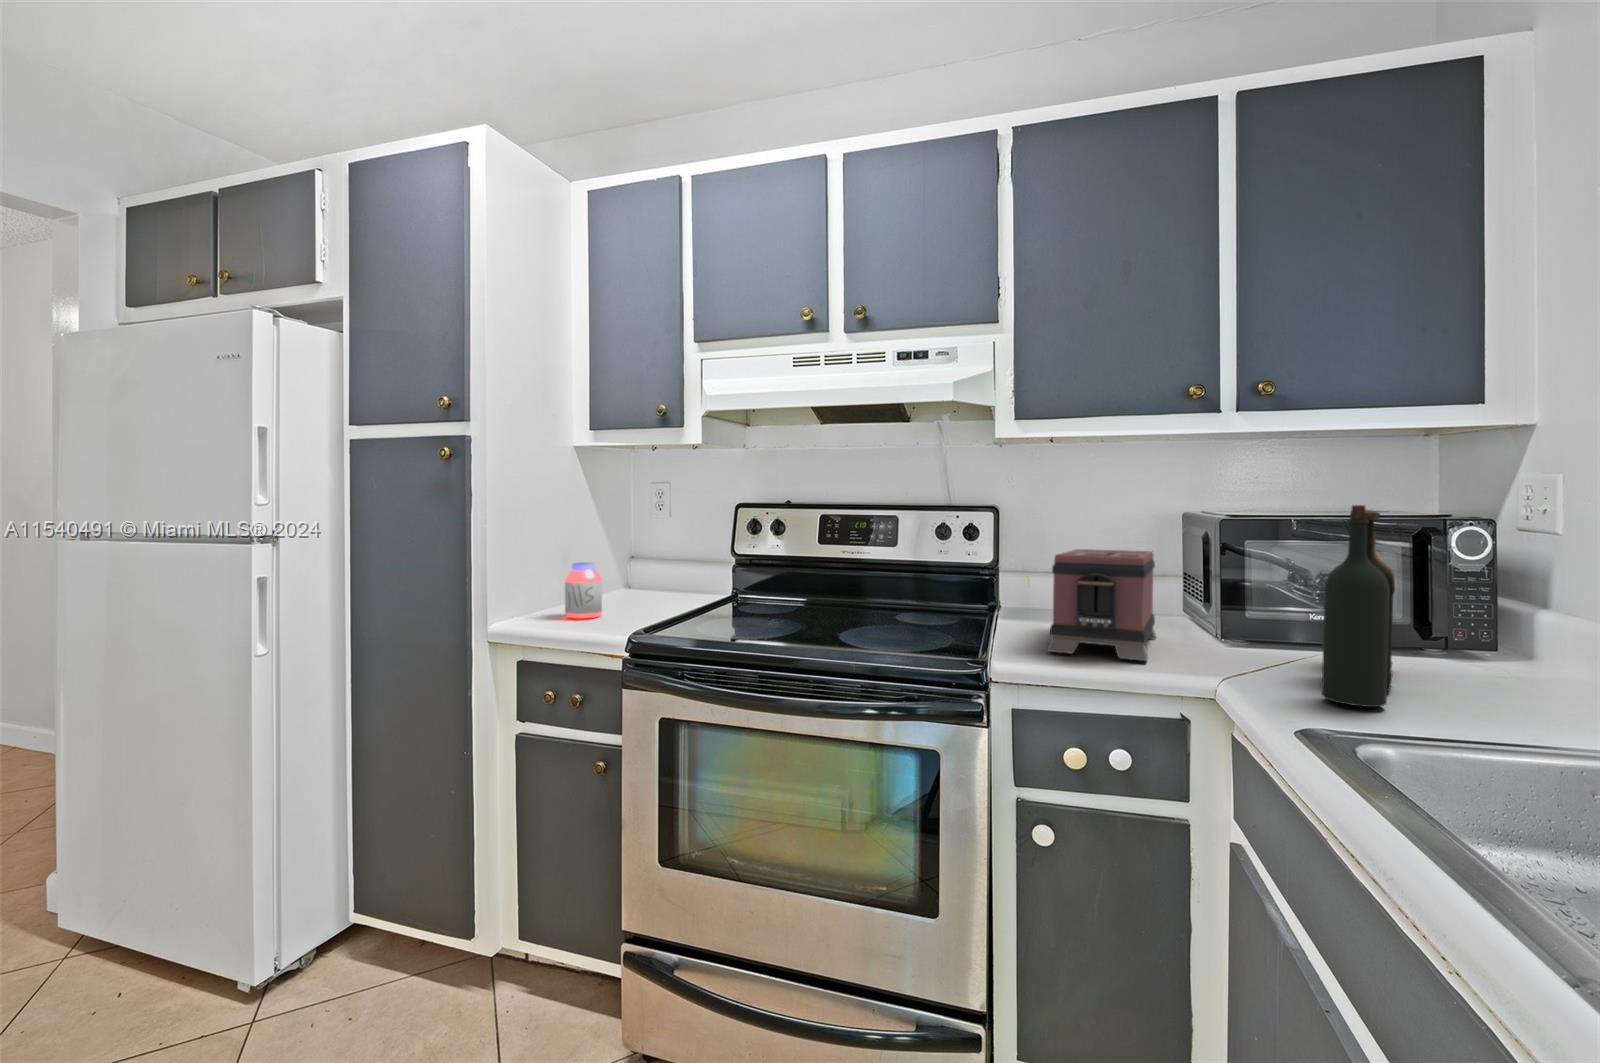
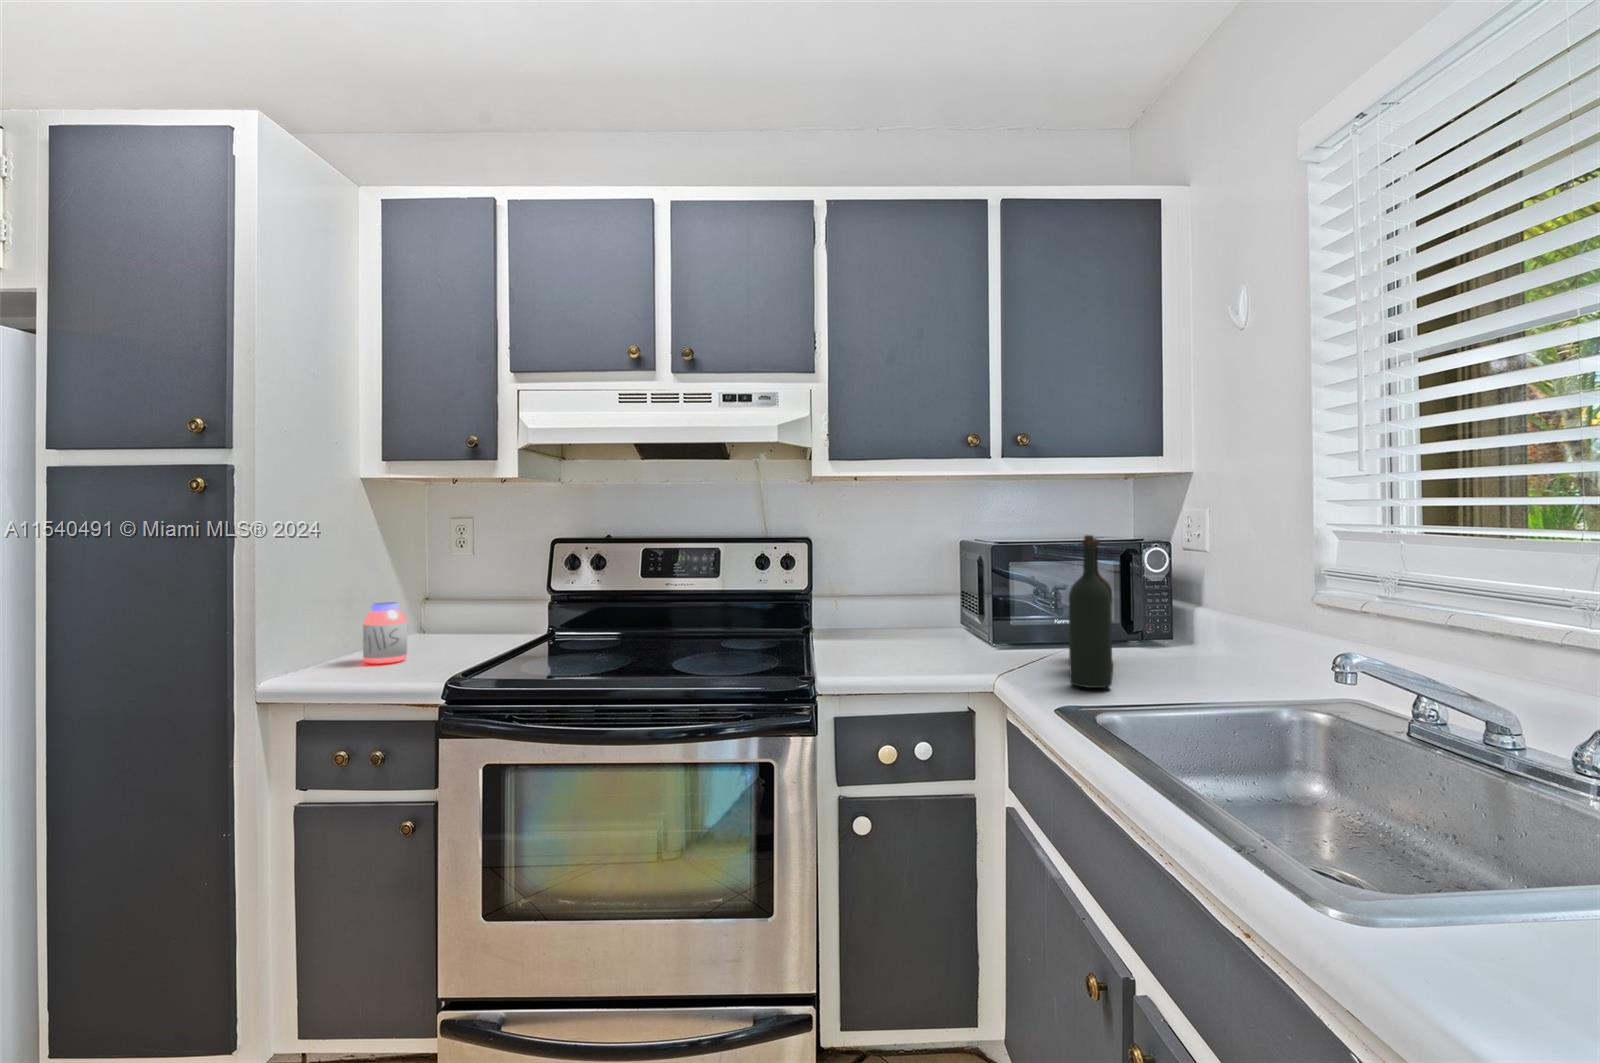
toaster: present [1047,549,1156,661] -> none [862,574,944,666]

